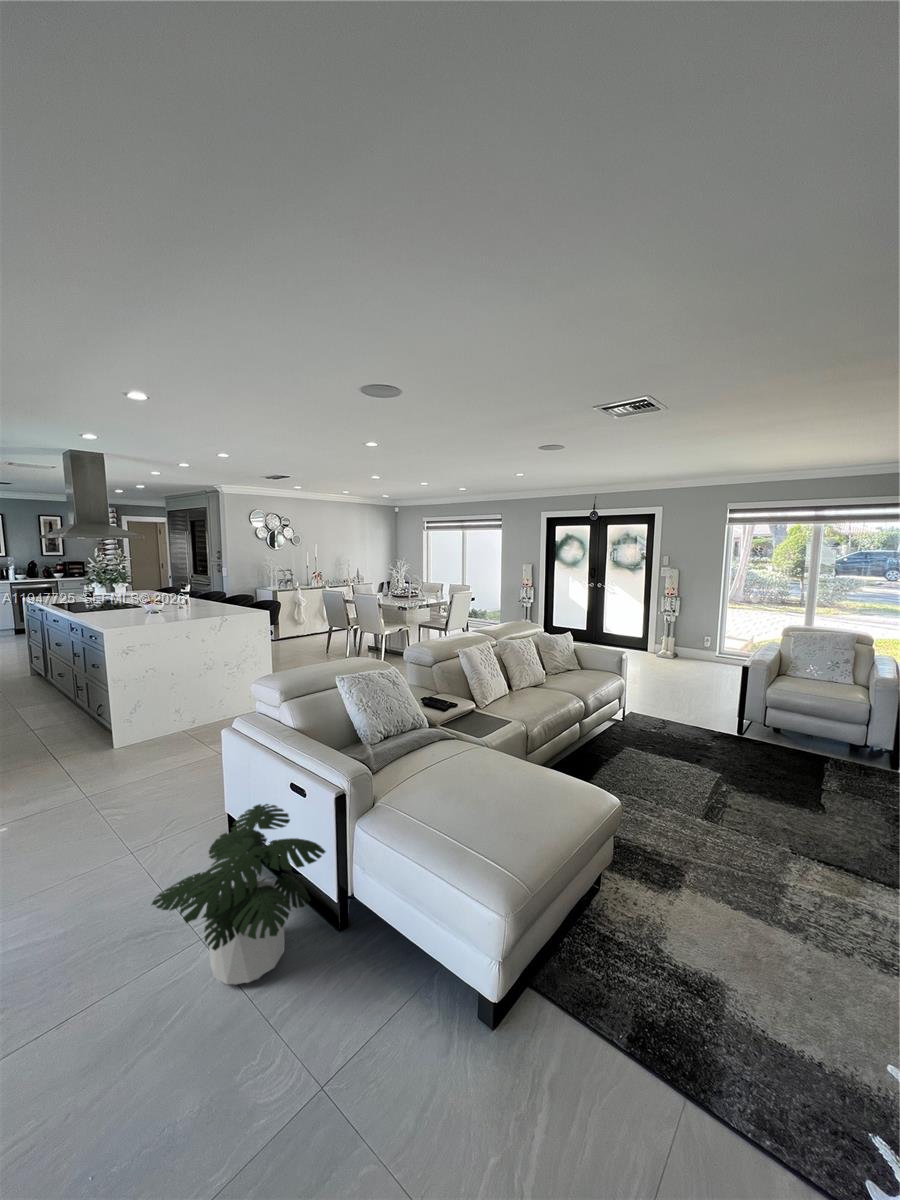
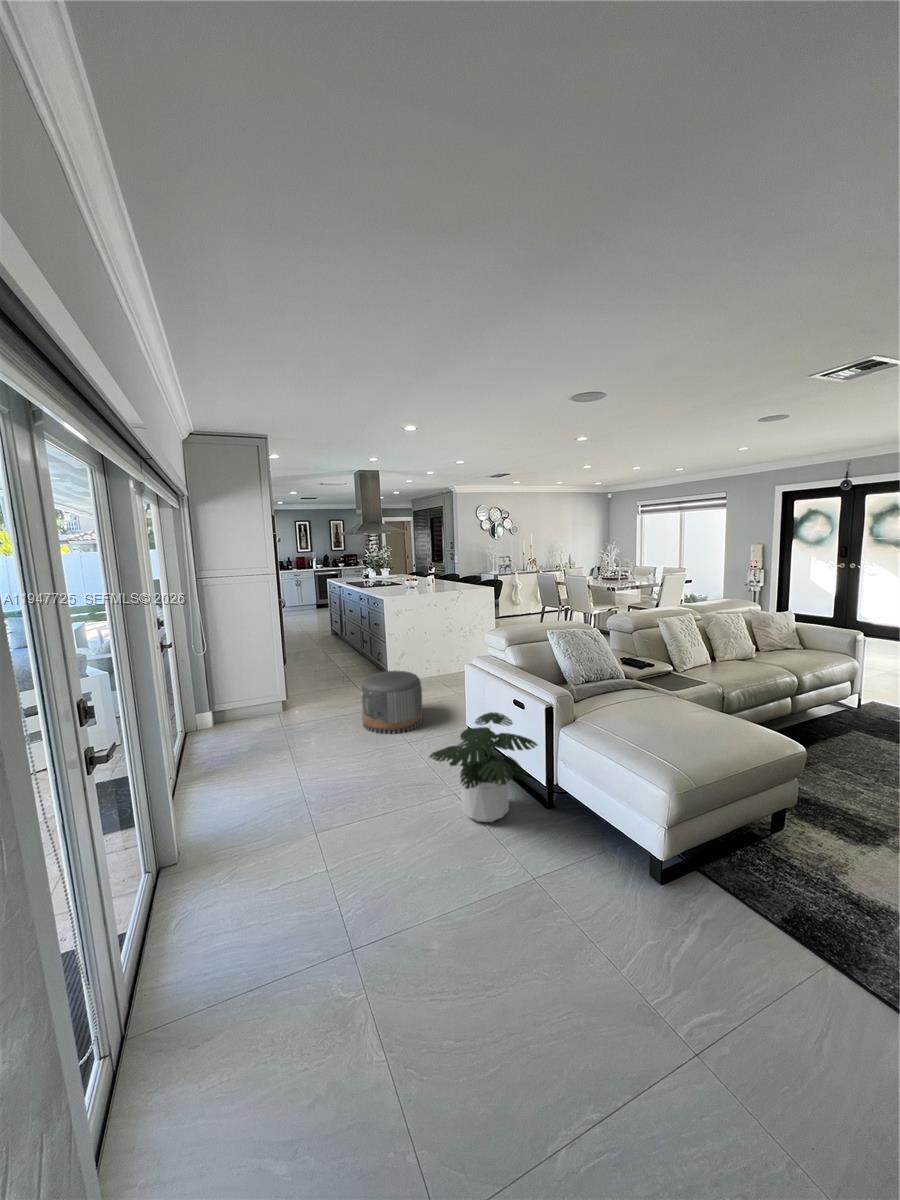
pouf: none [48,741,160,848] -> present [361,671,423,734]

